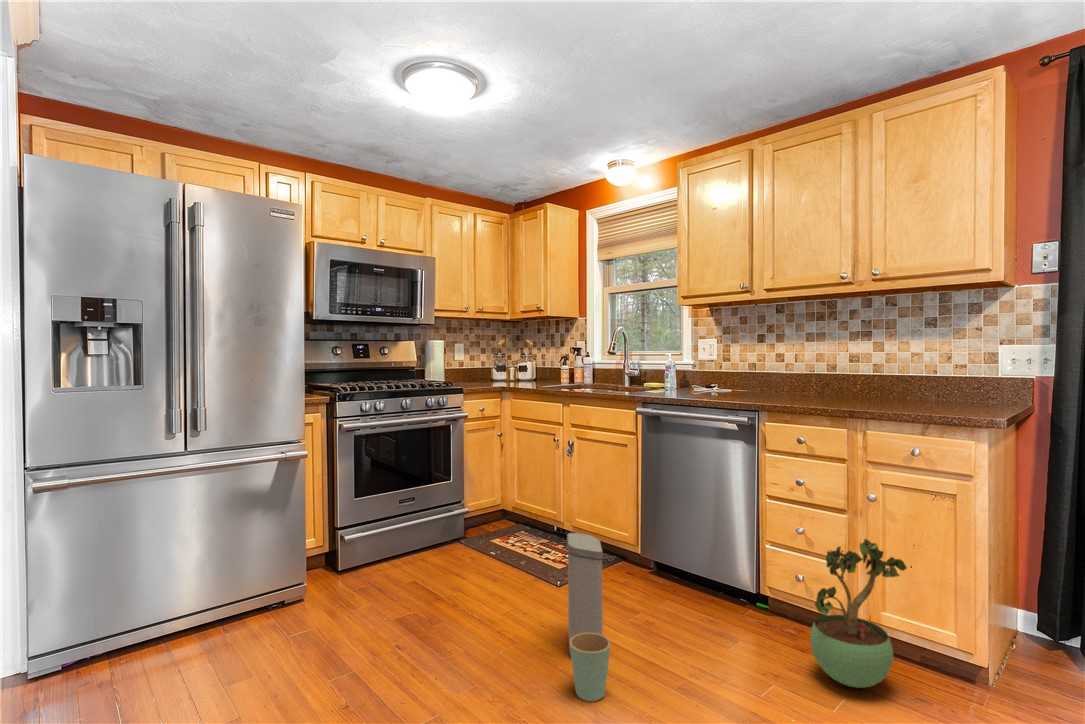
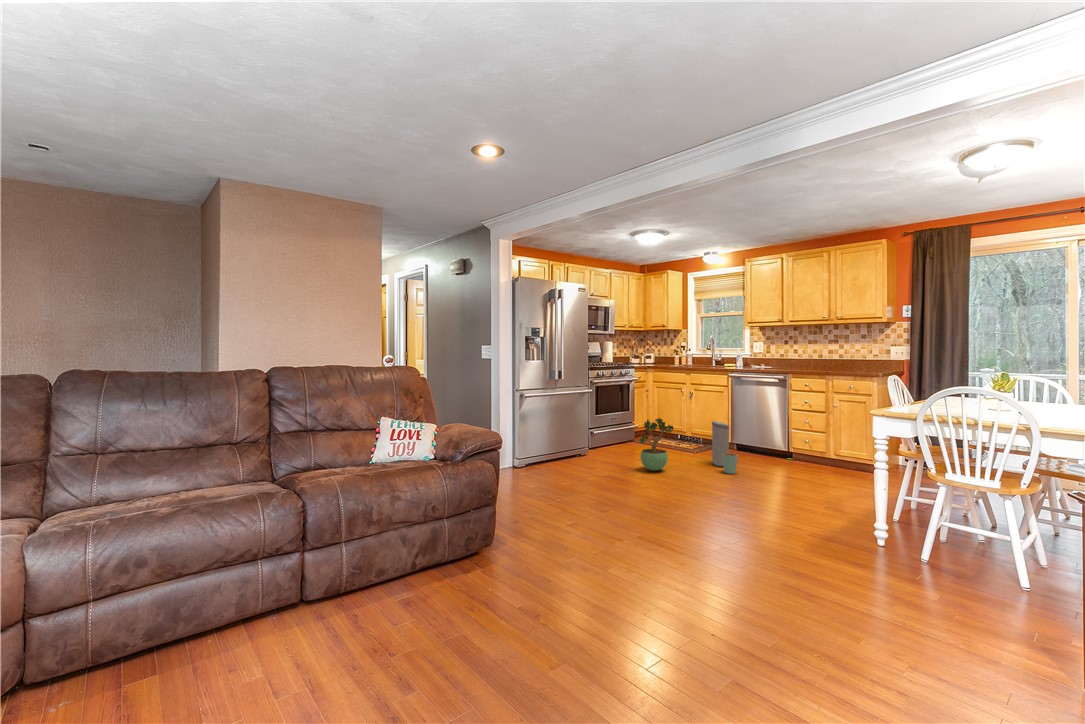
potted plant: present [811,539,907,688] -> present [640,418,674,471]

